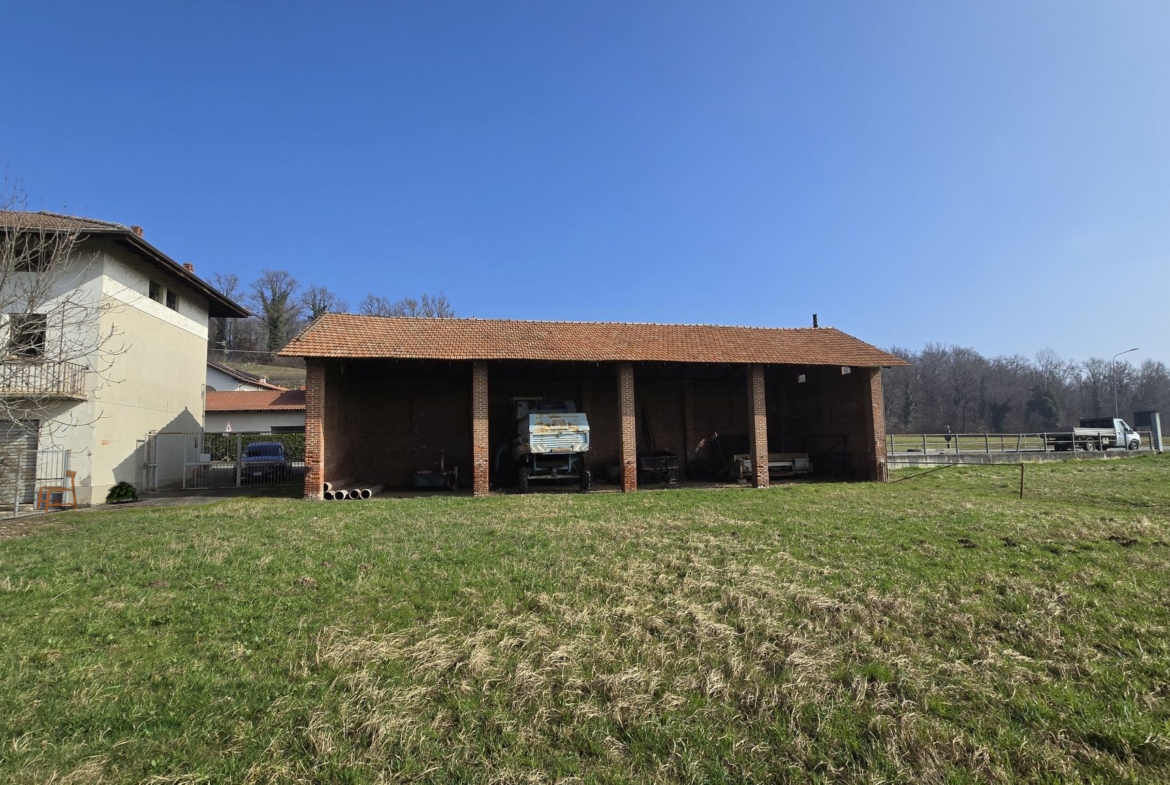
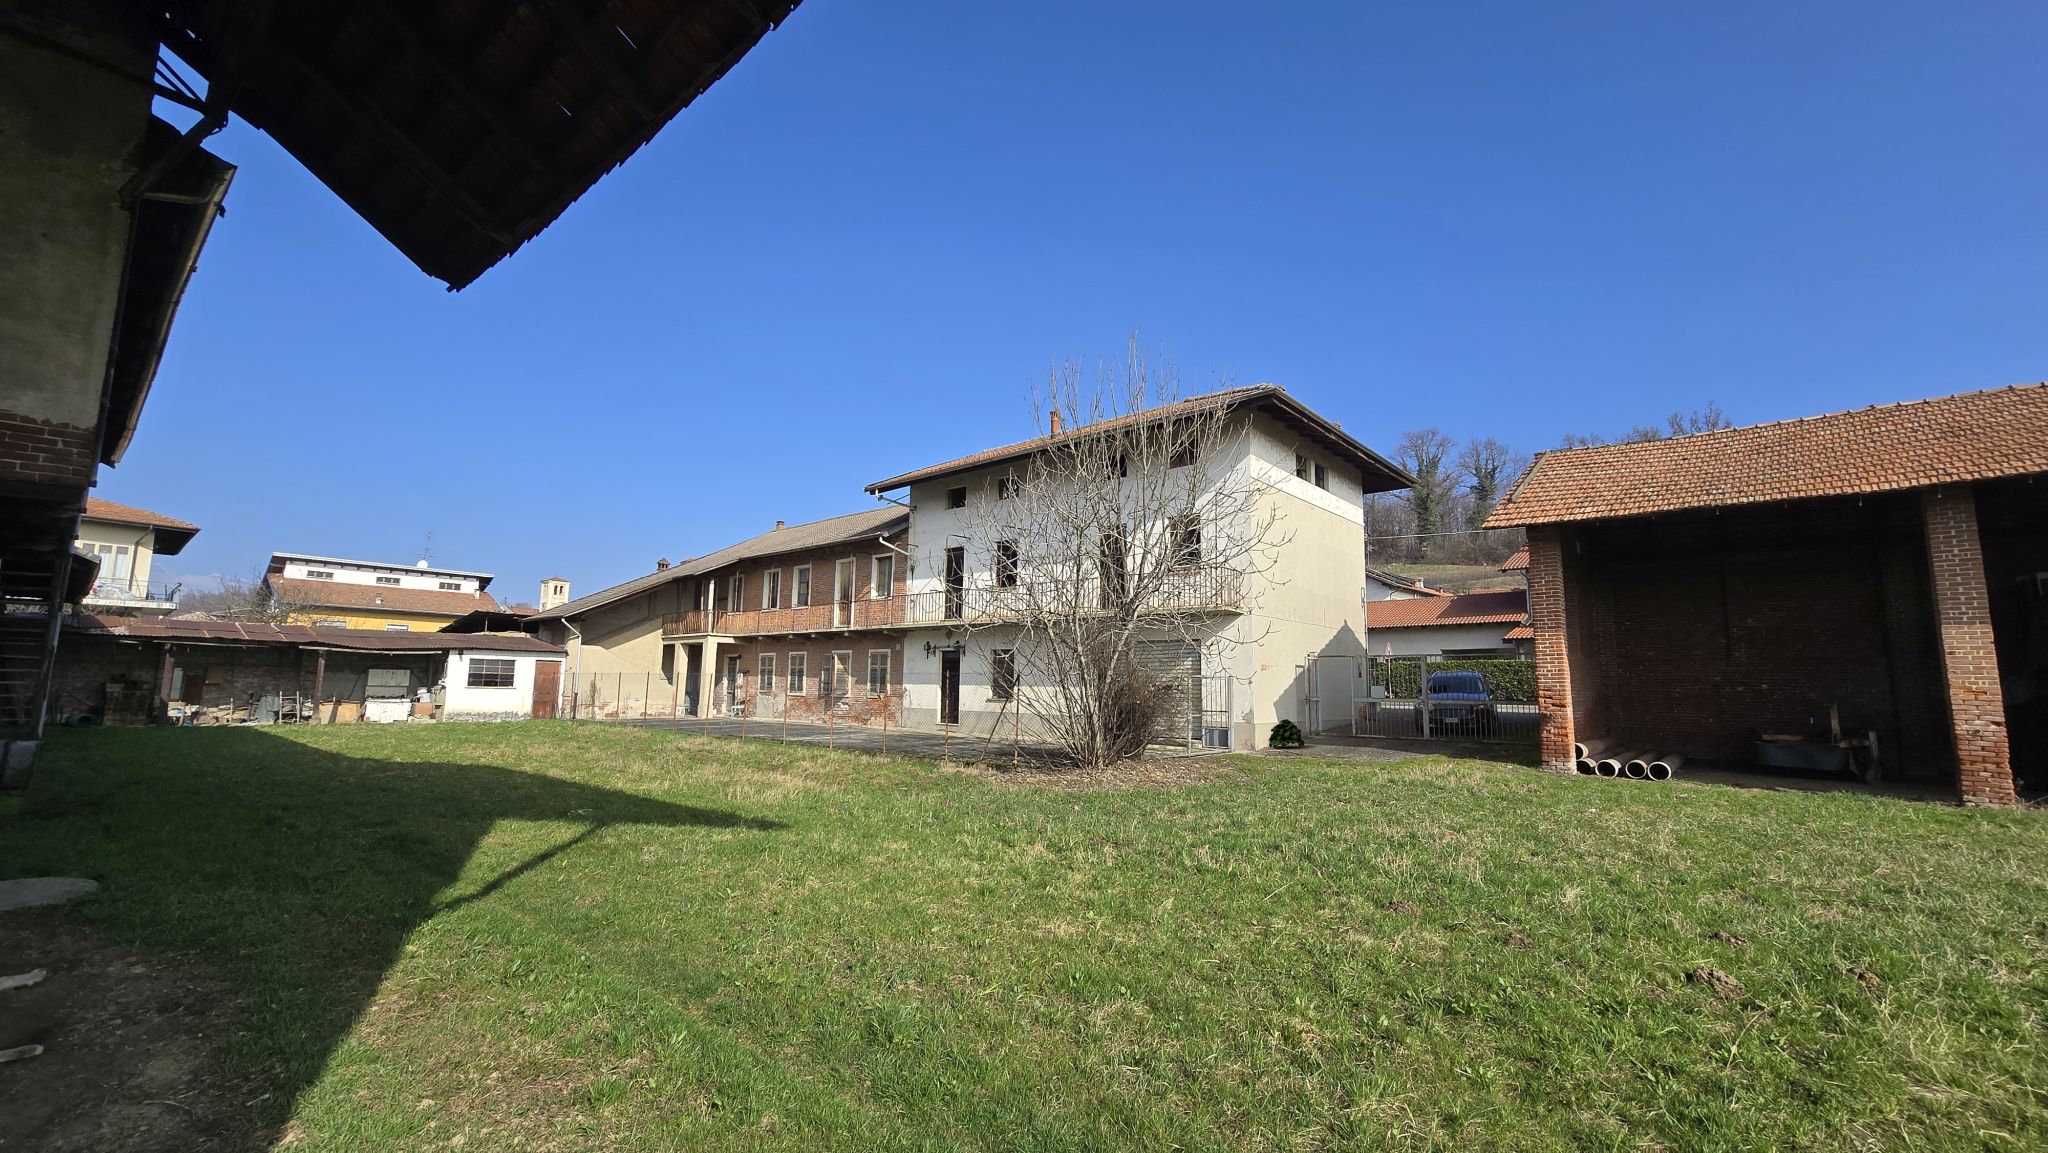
bench: present [37,470,77,513] -> none [1203,701,1243,753]

